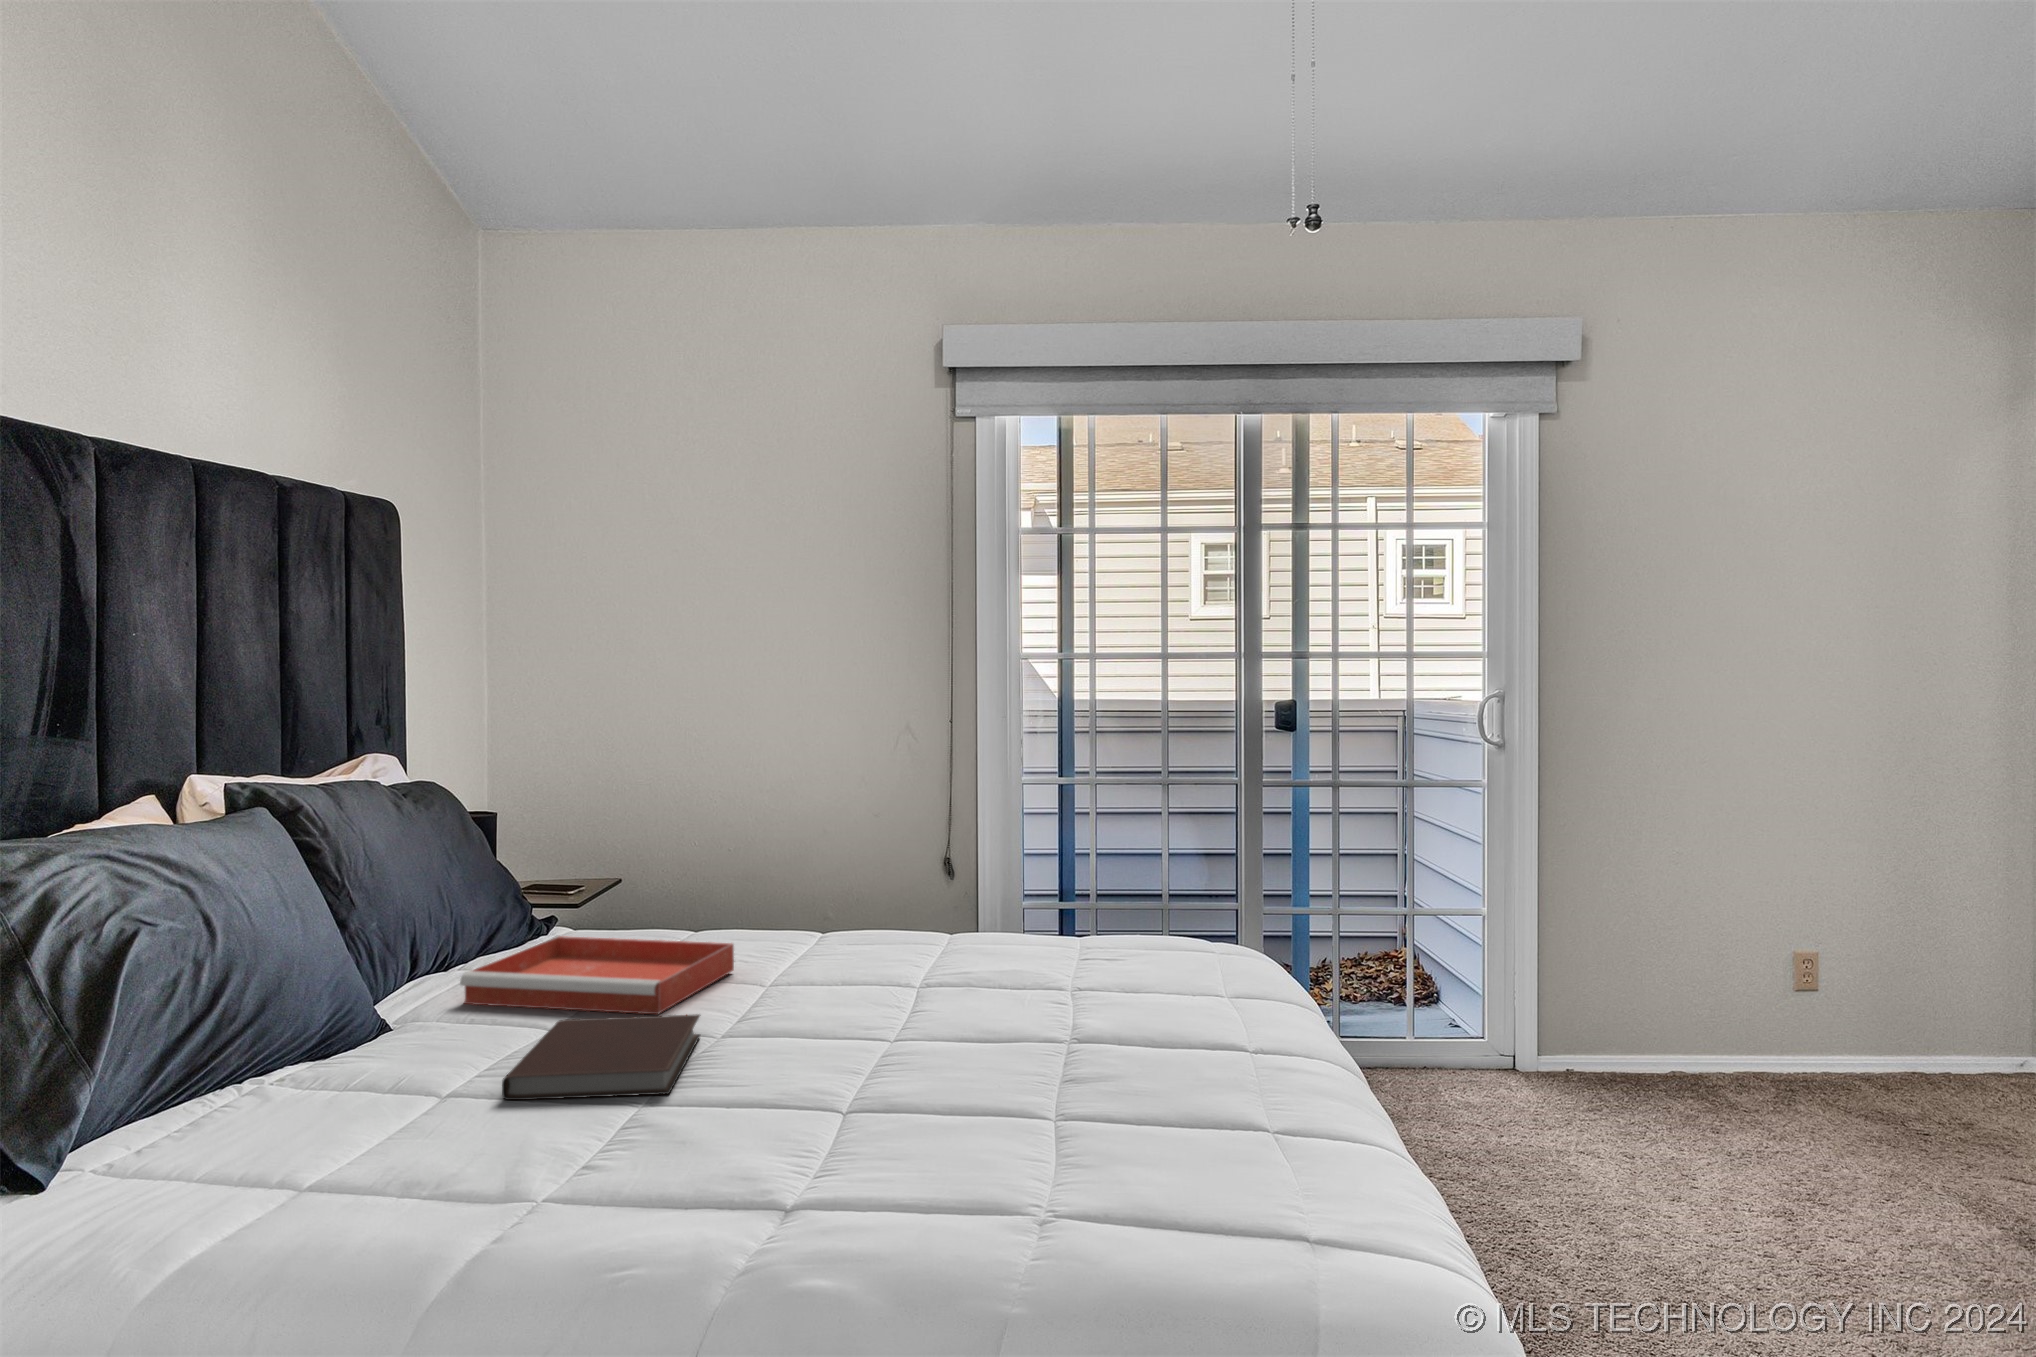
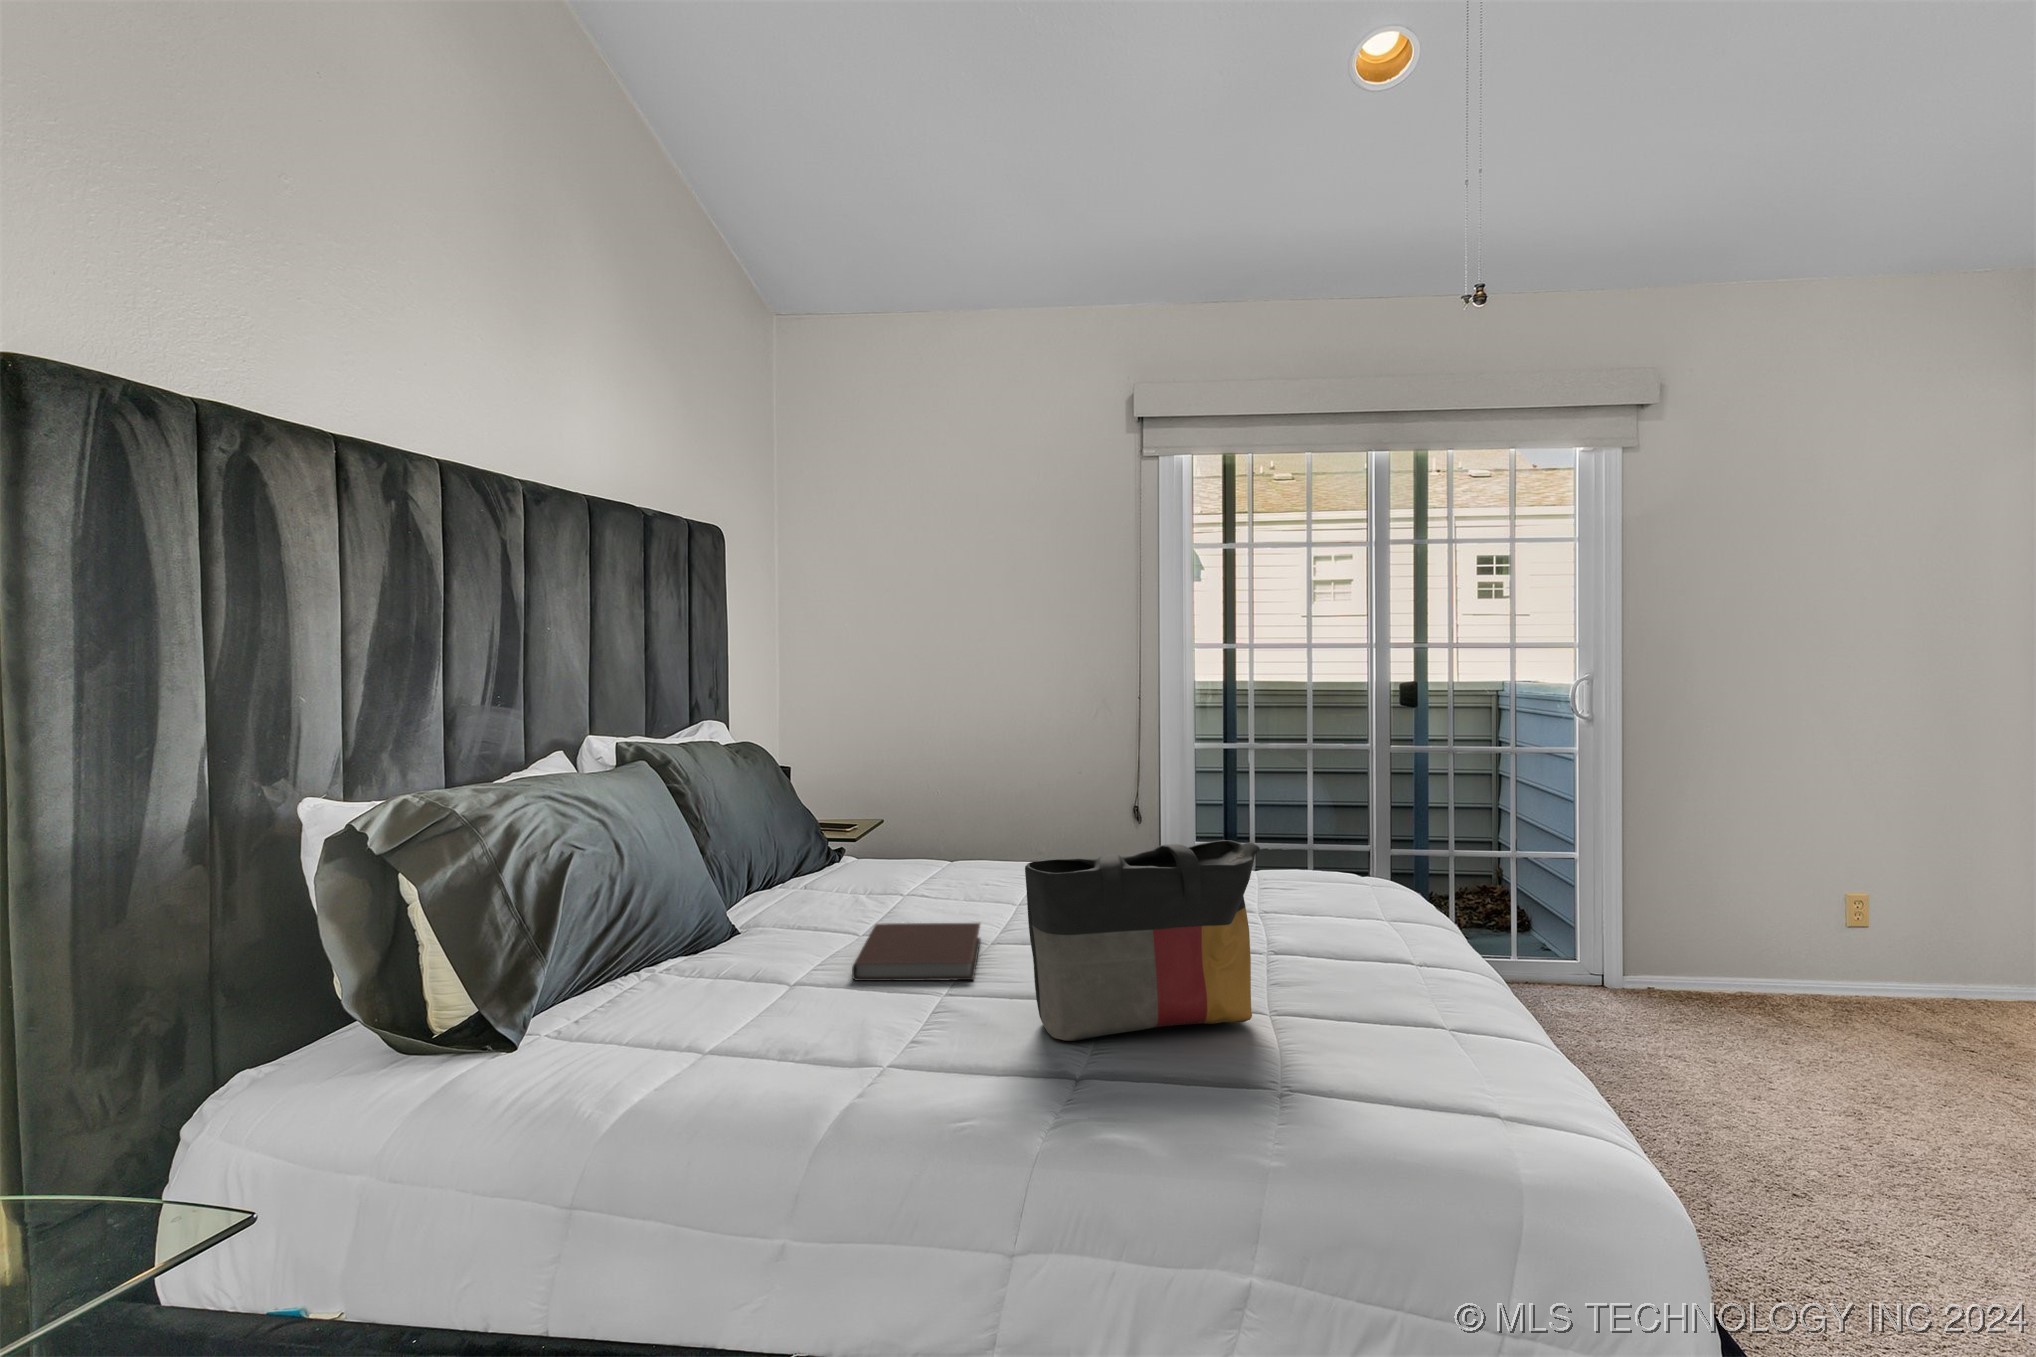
tote bag: none [709,902,1029,1177] -> present [1025,840,1260,1041]
tray: present [460,936,734,1014] -> none [792,862,987,922]

